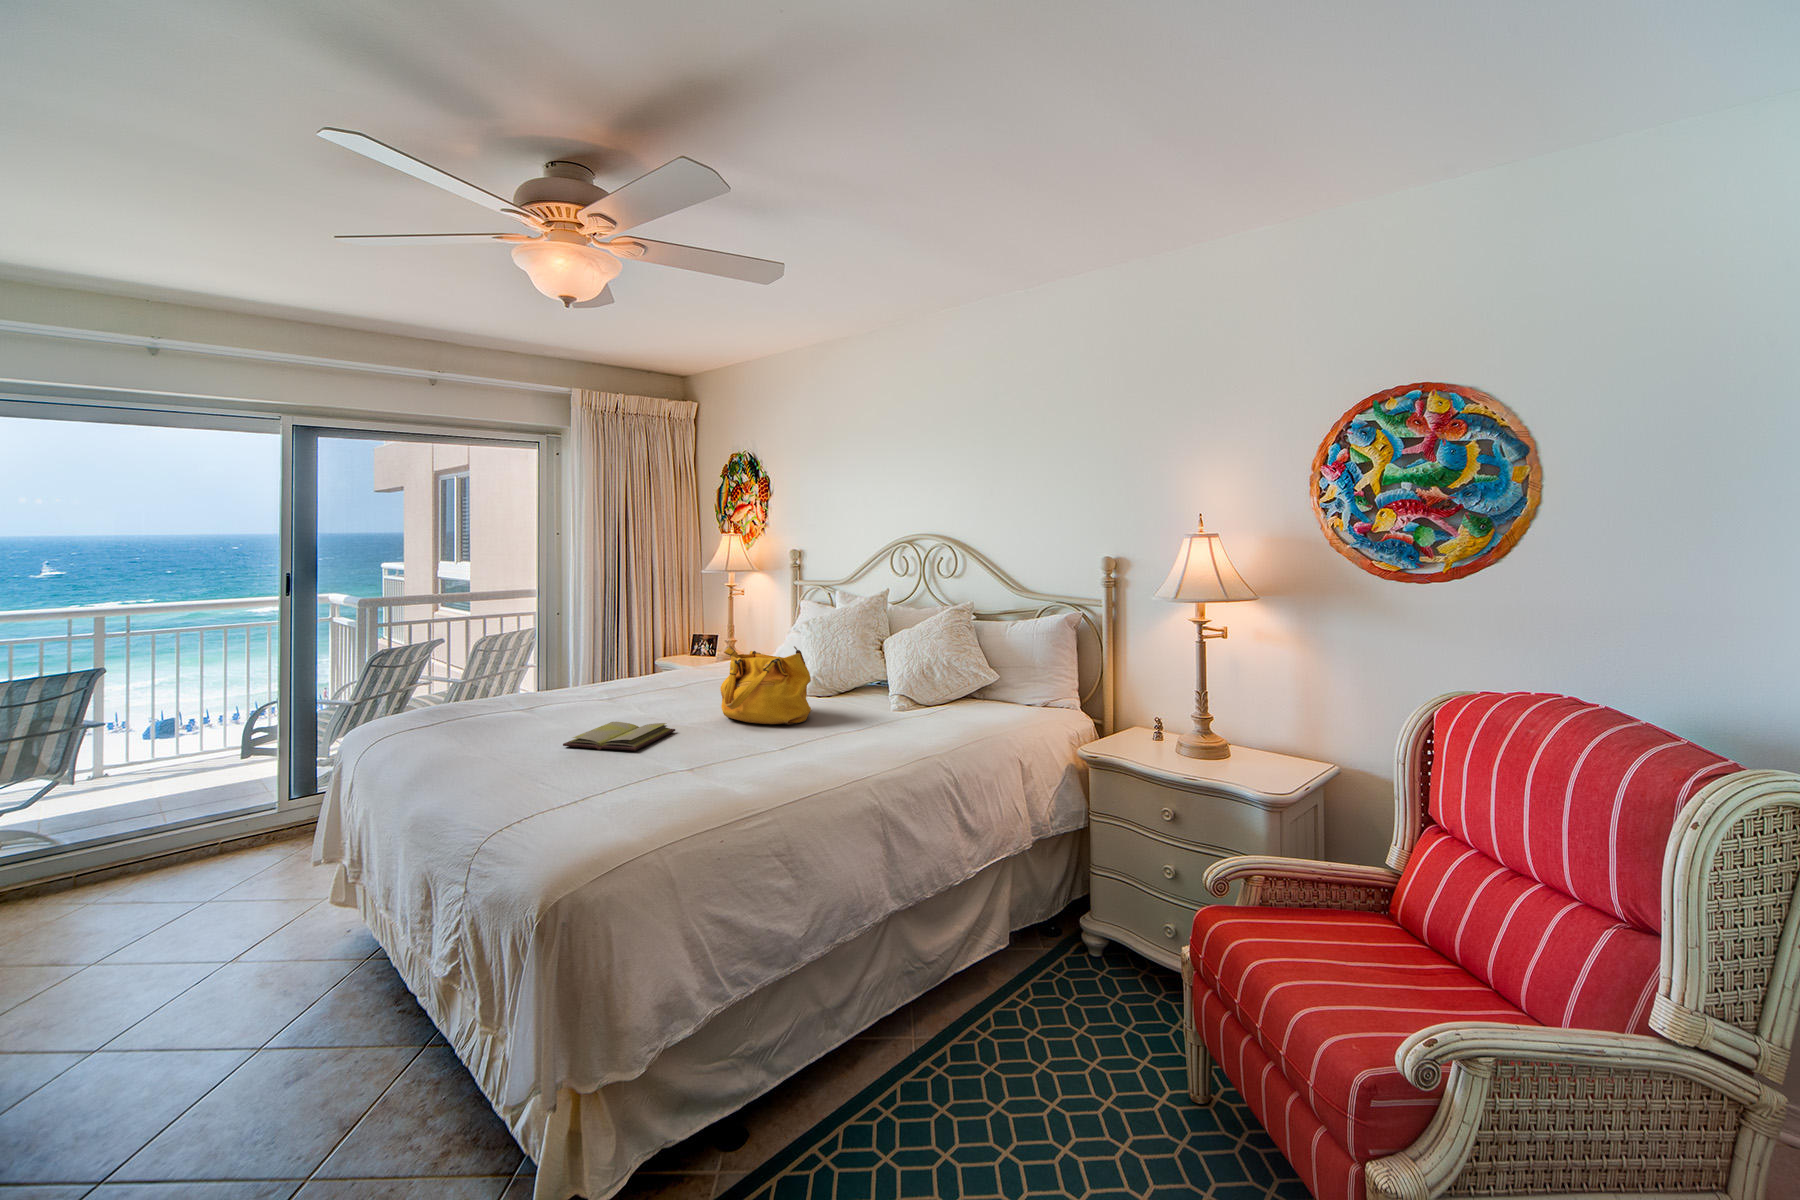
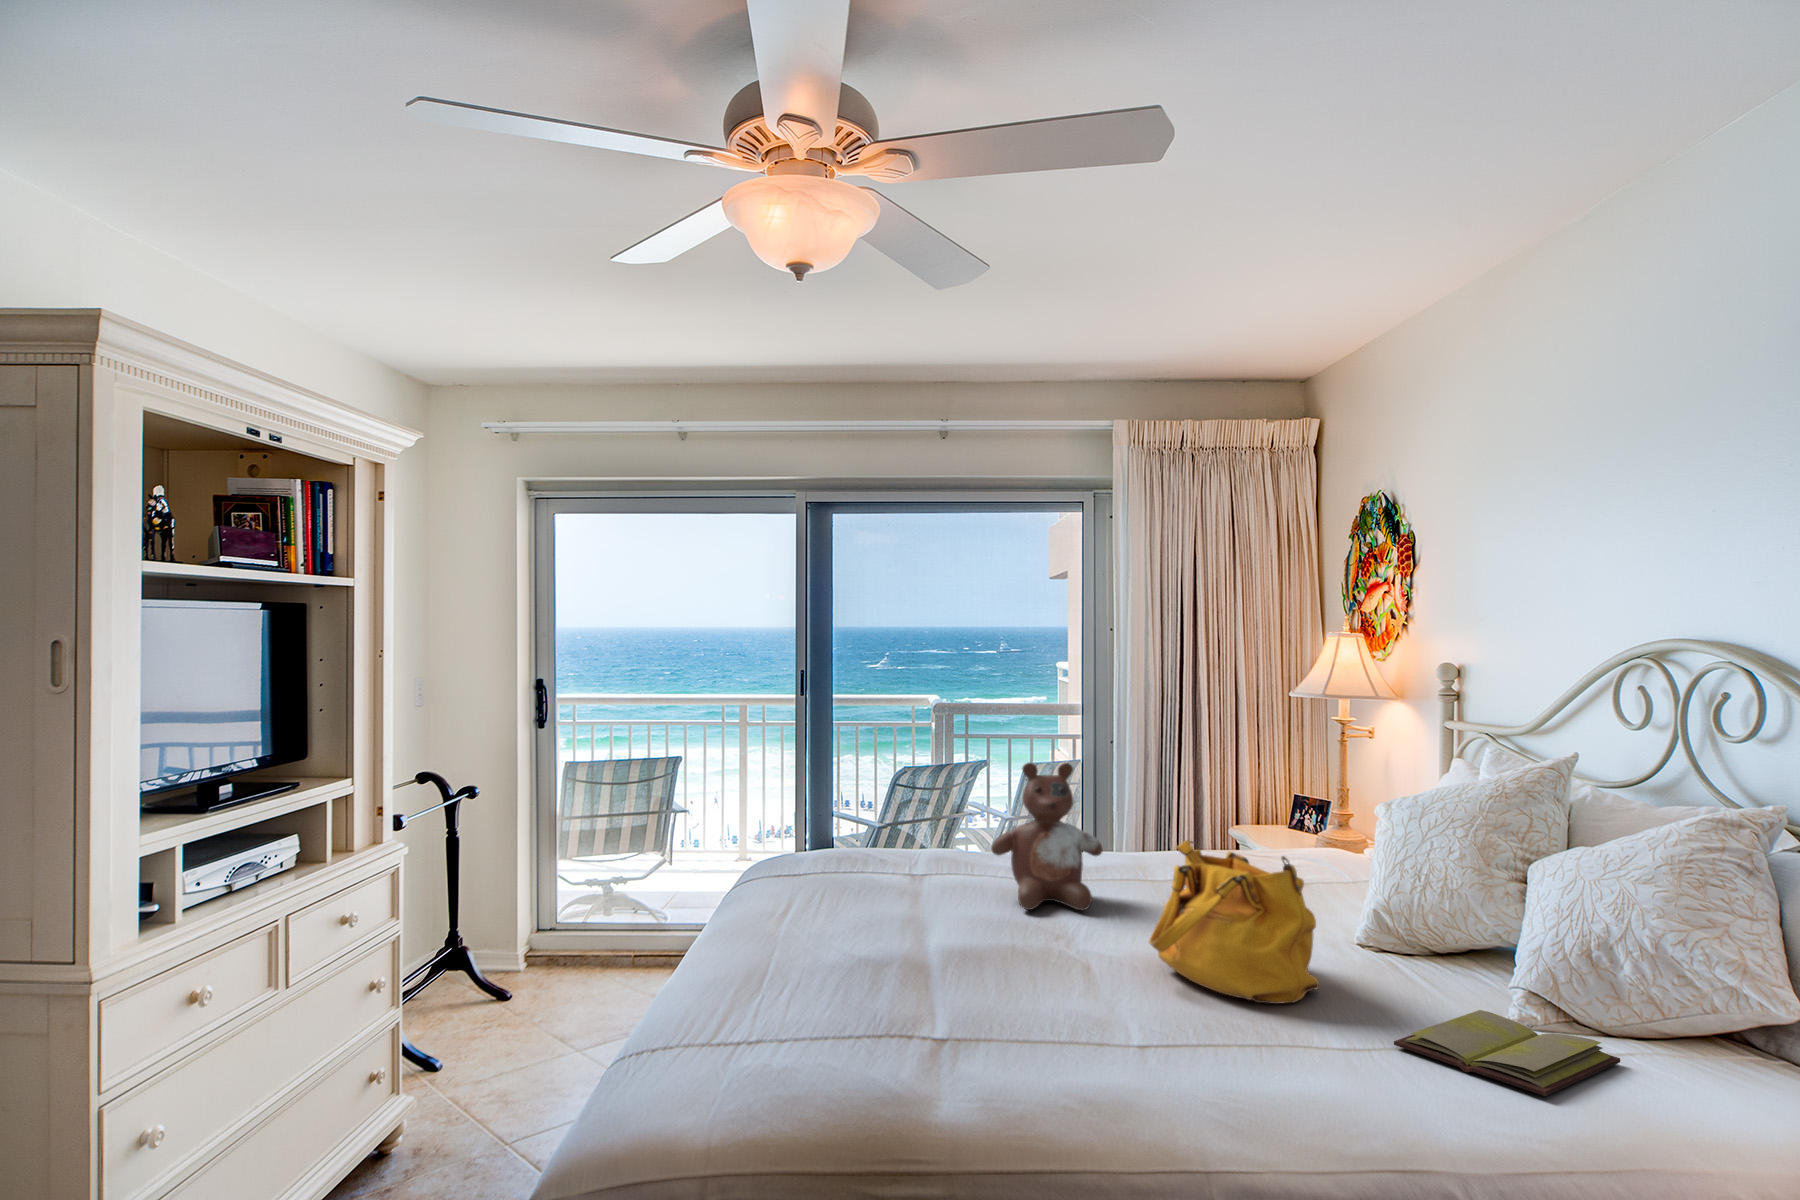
stuffed bear: none [574,614,651,708] -> present [991,763,1103,910]
diary: present [563,722,675,750] -> present [1394,1010,1620,1096]

